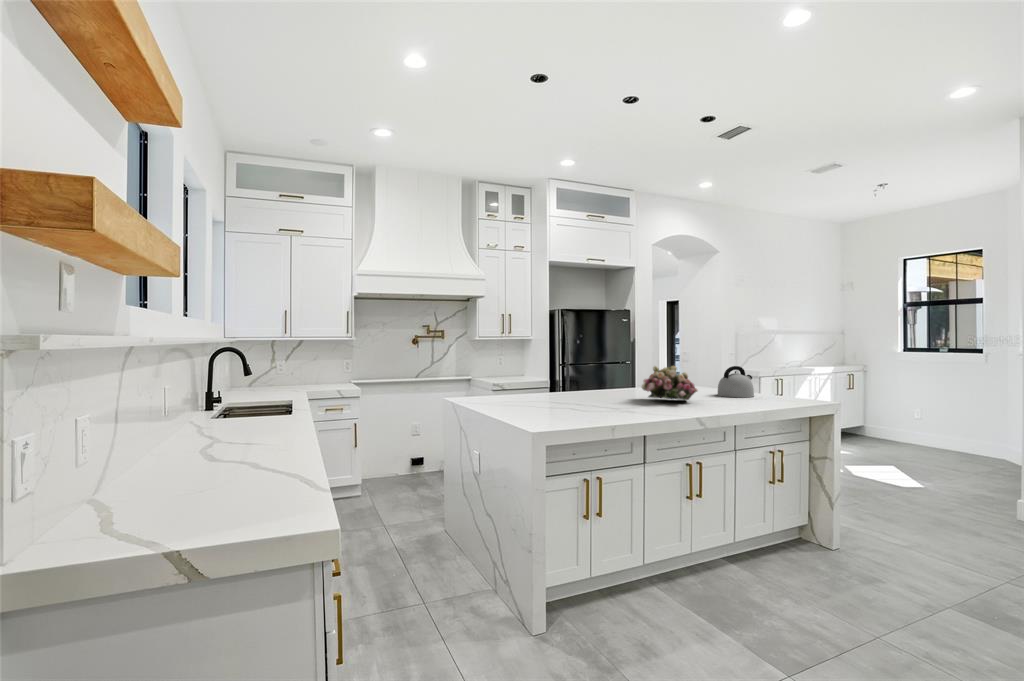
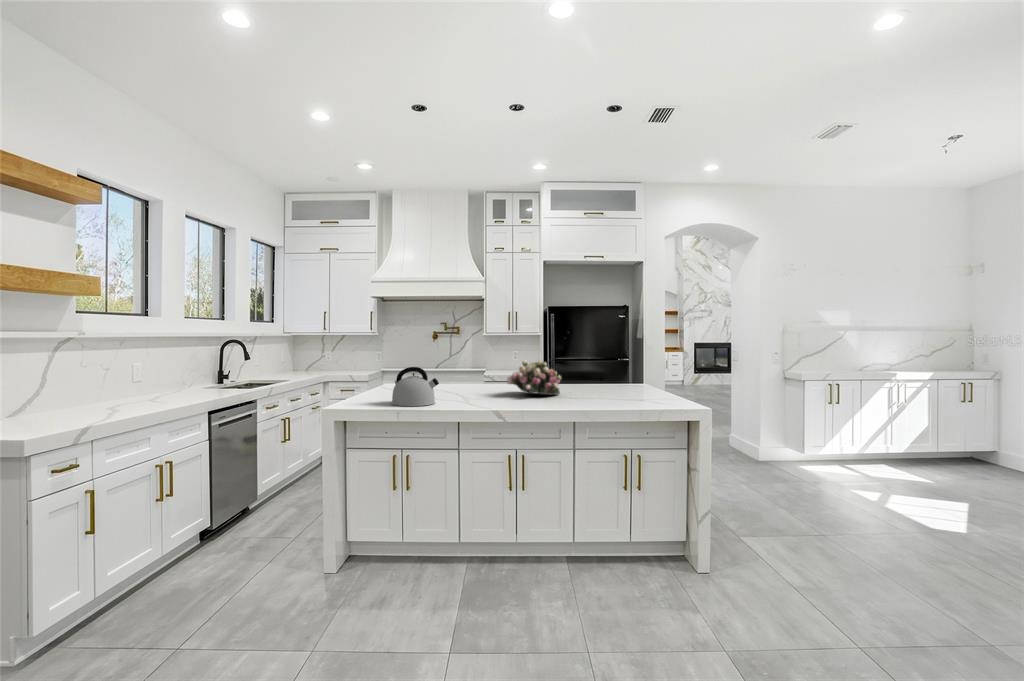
kettle: present [717,366,754,397] -> present [392,367,439,406]

